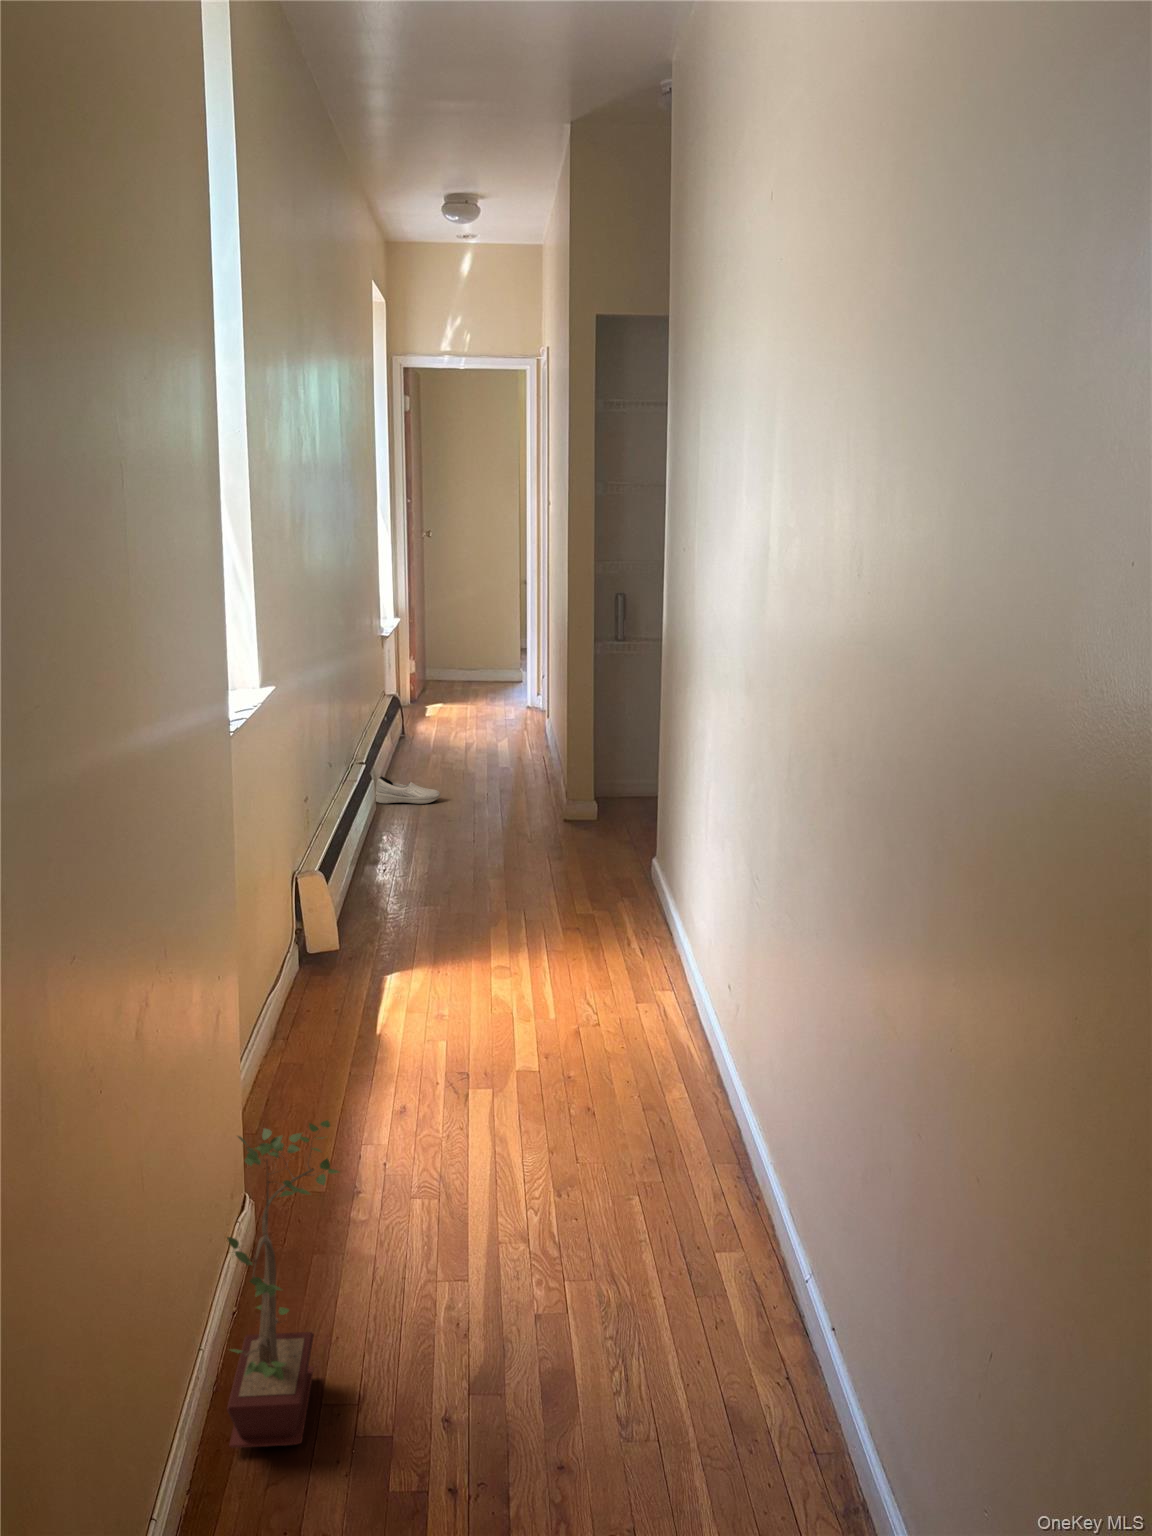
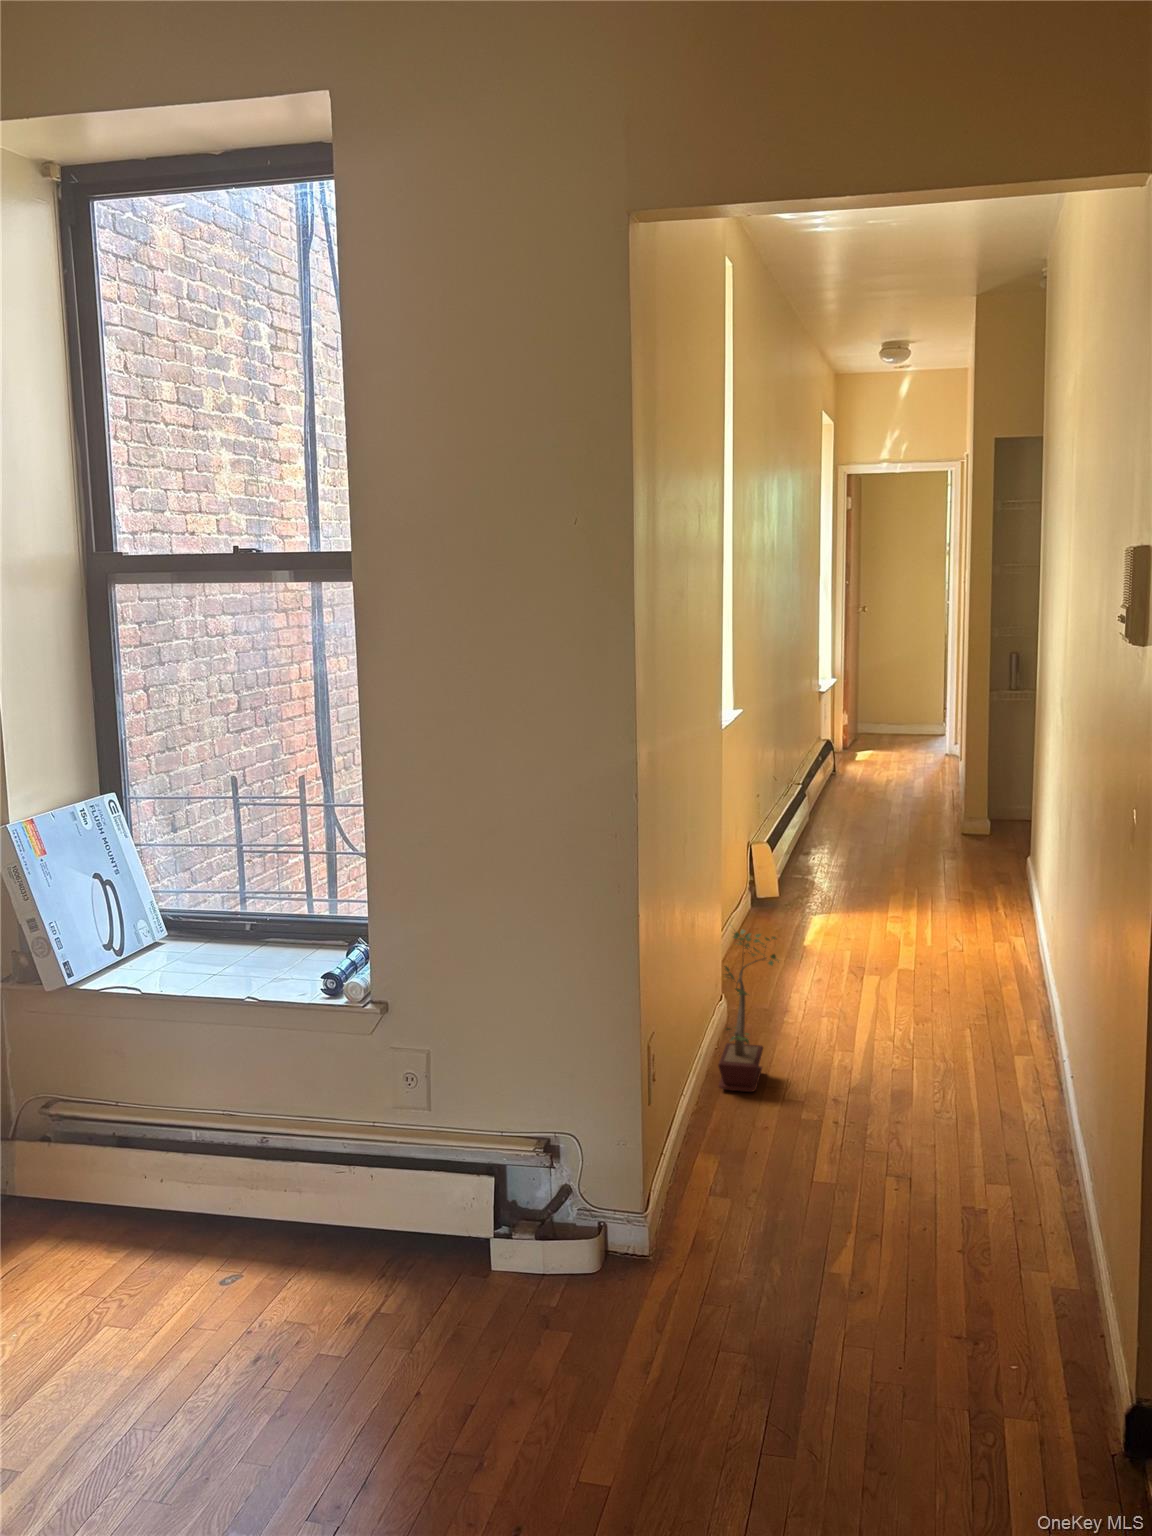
shoe: present [376,776,440,804] -> none [808,796,862,820]

